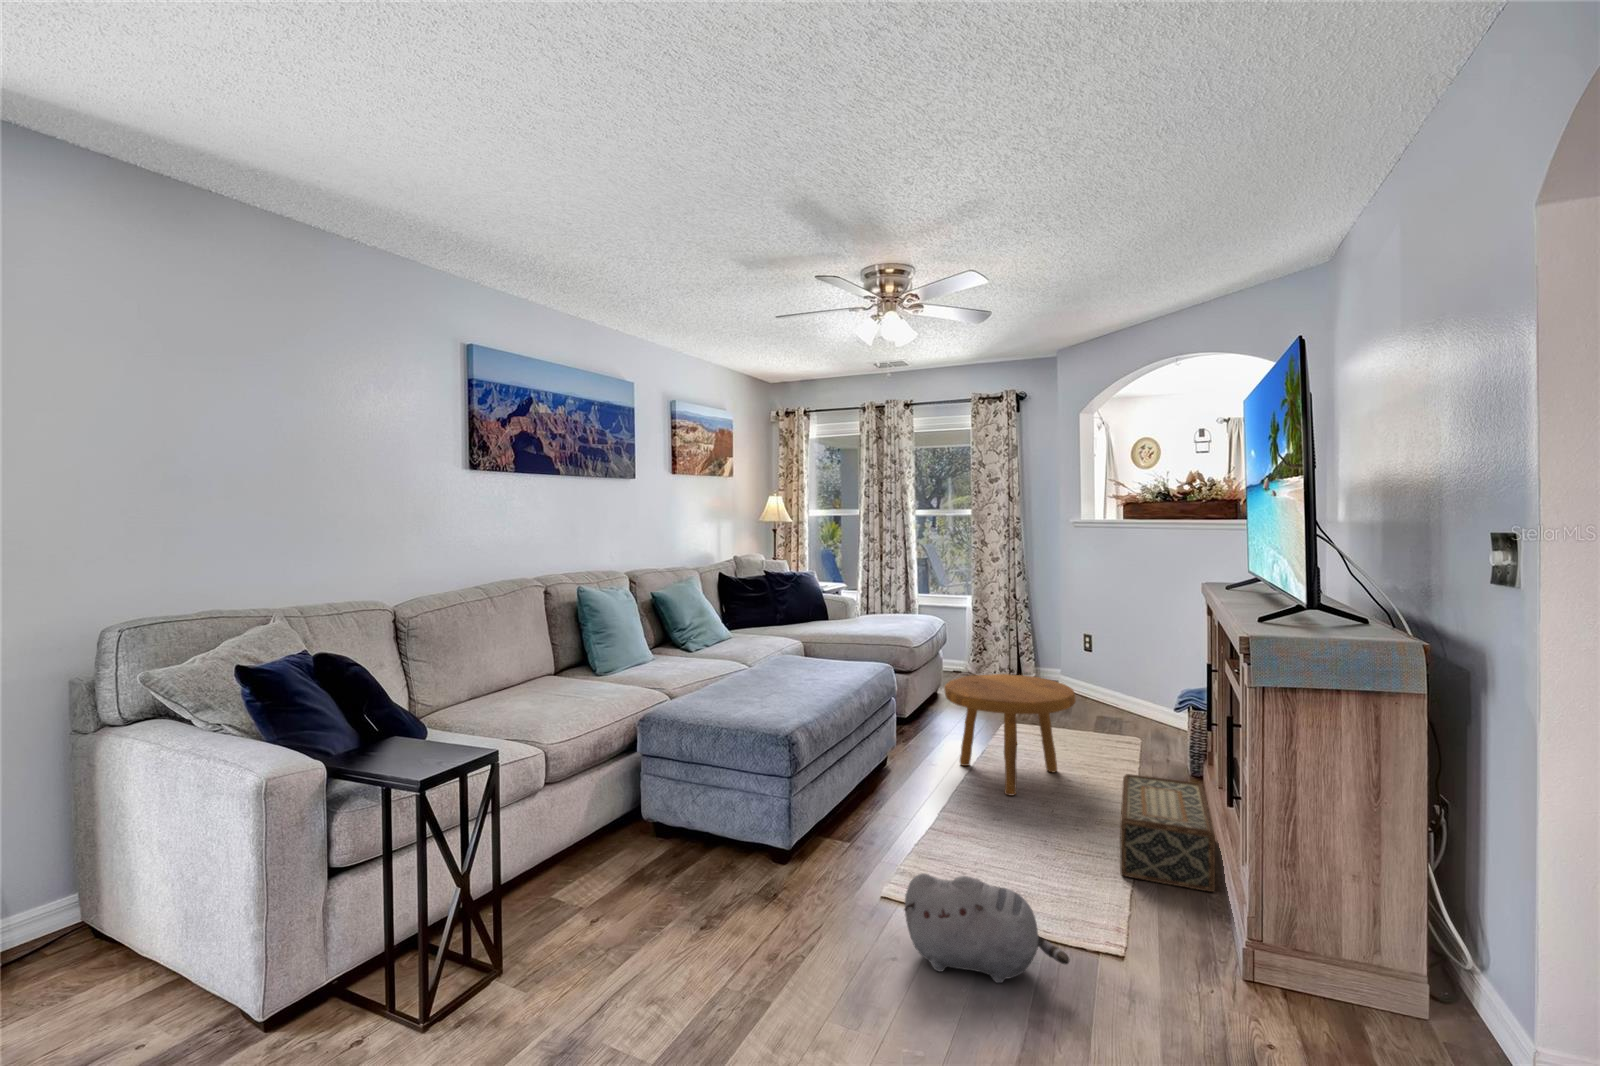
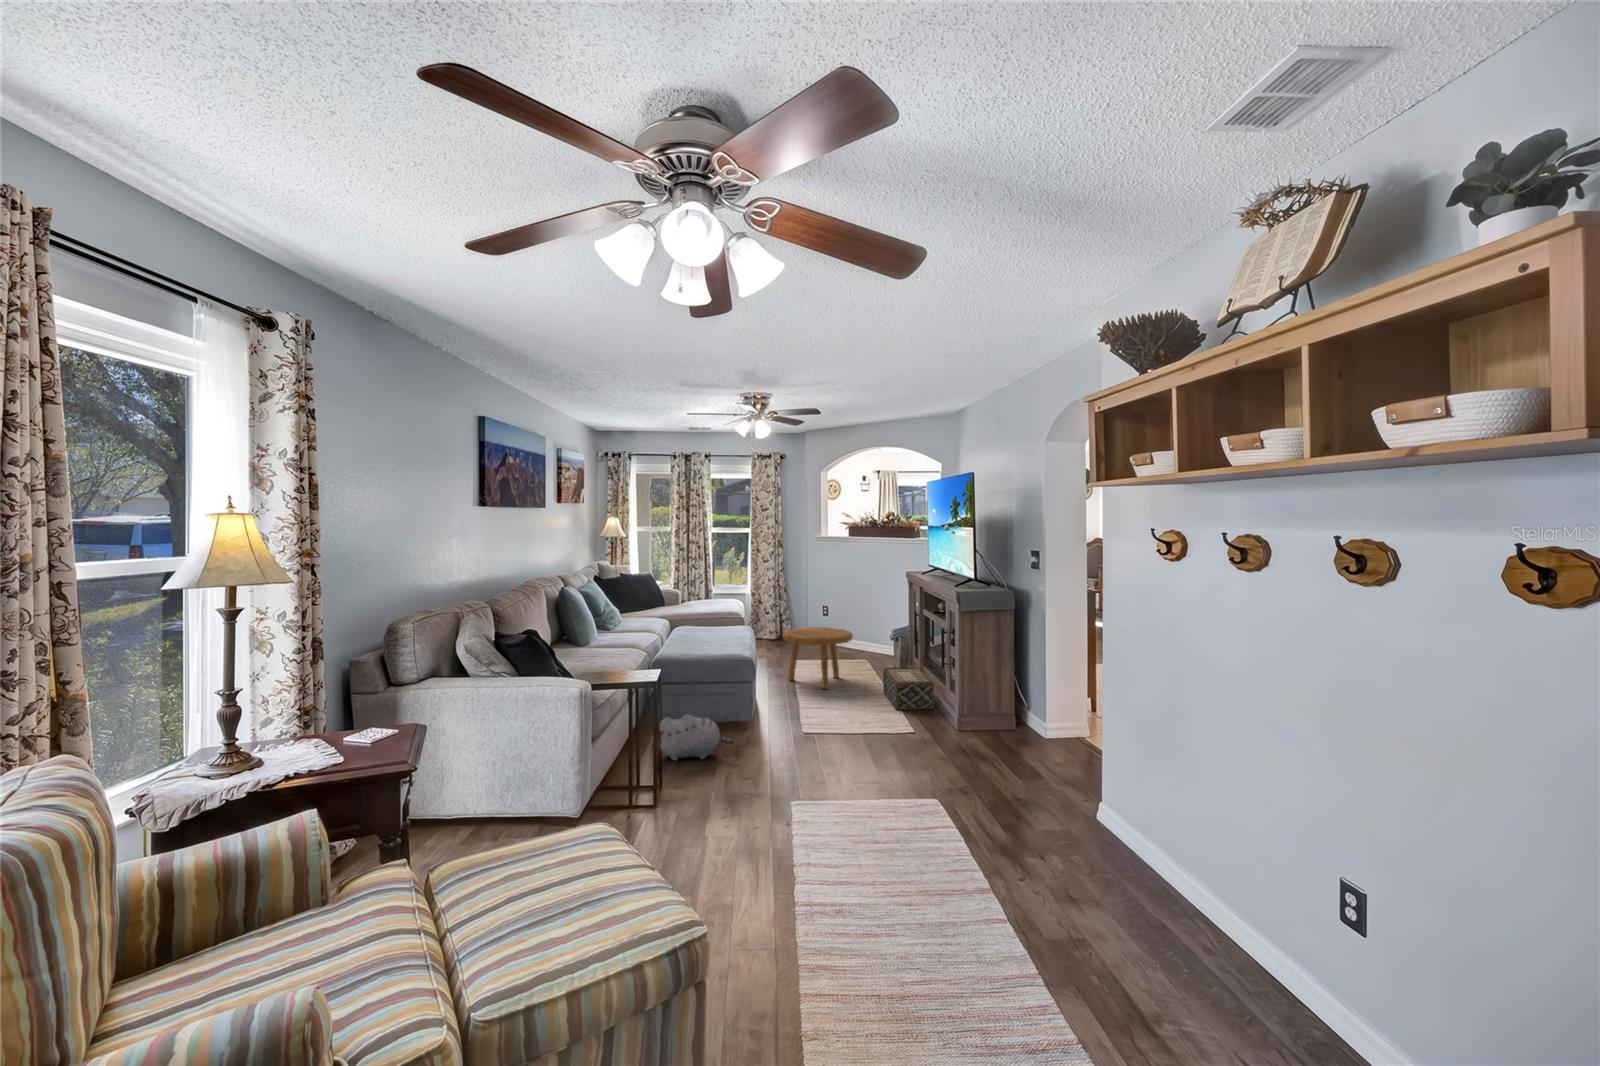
plush toy: present [904,873,1070,983] -> present [660,715,734,760]

